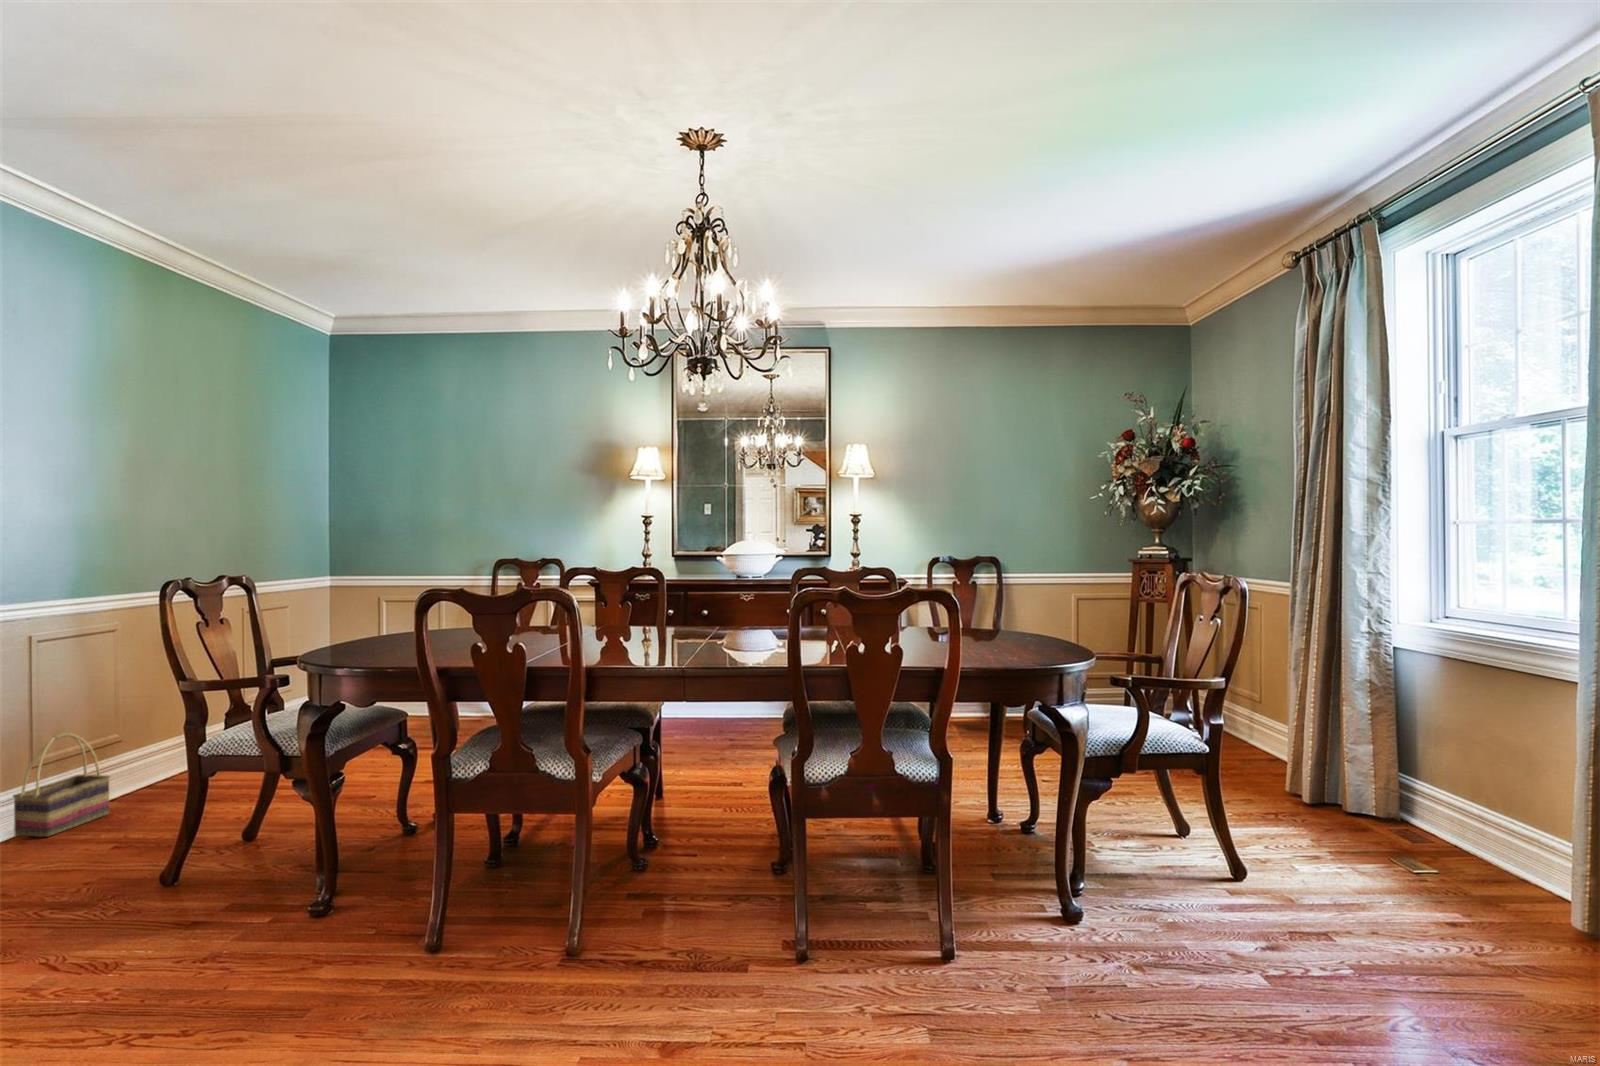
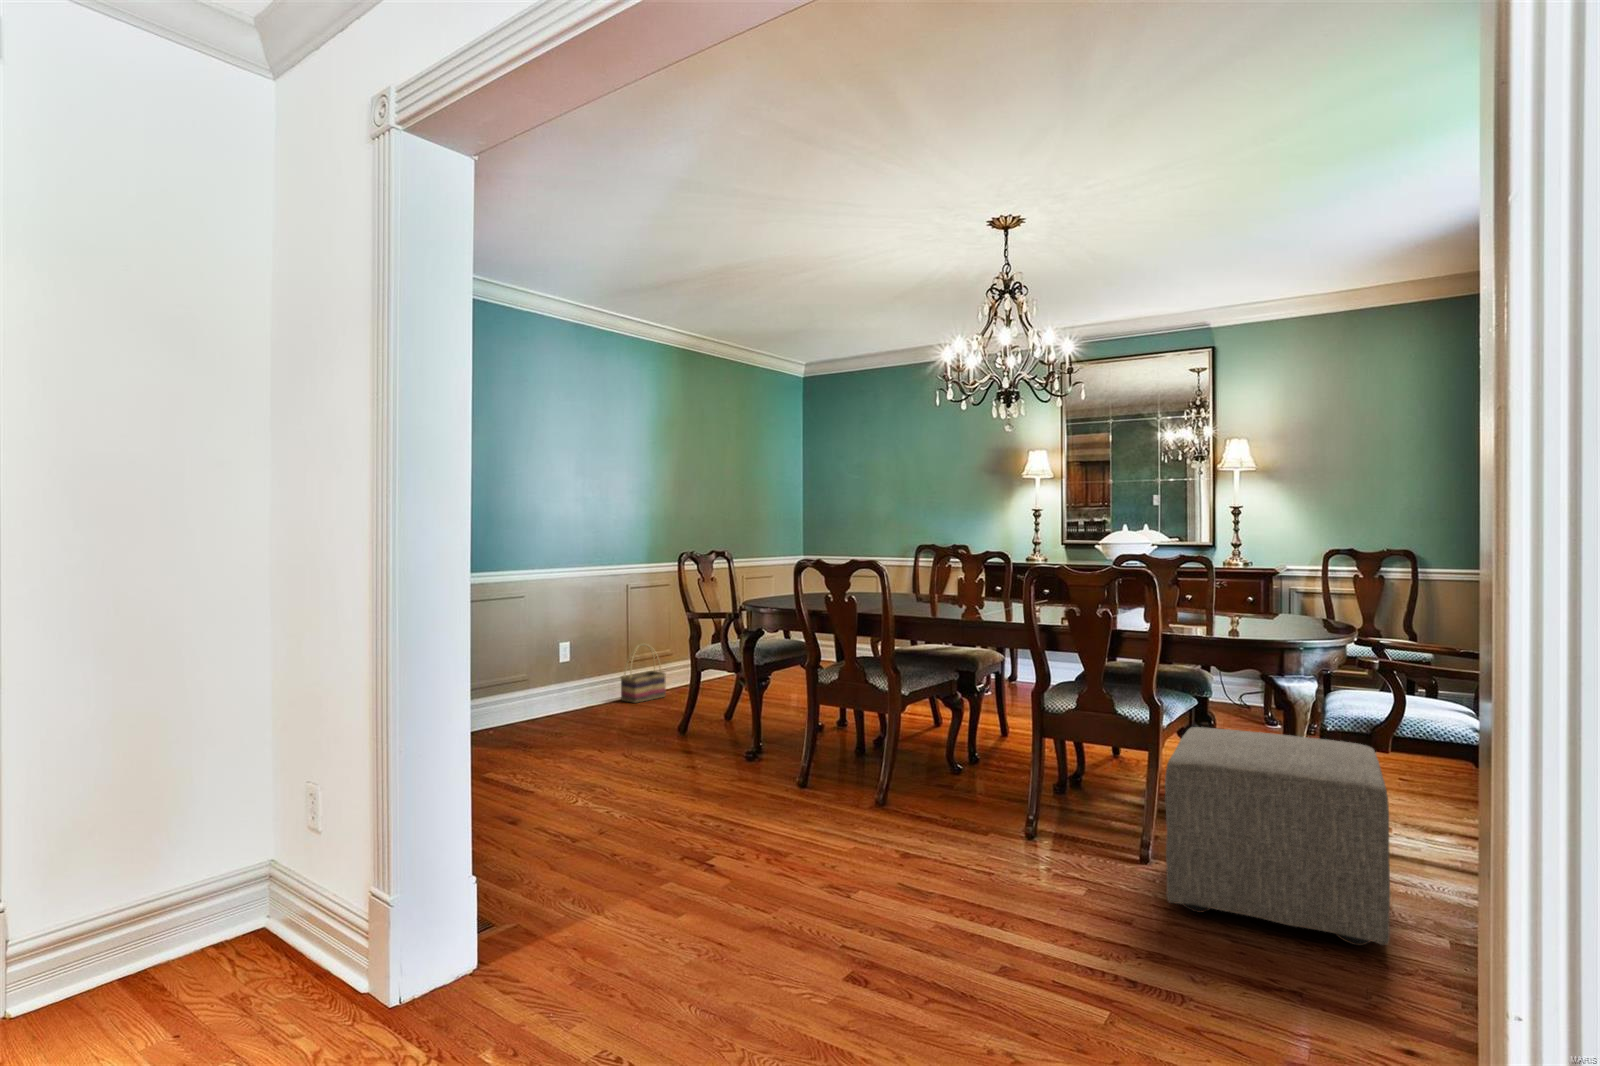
ottoman: none [975,776,1258,1026] -> present [1165,727,1391,945]

